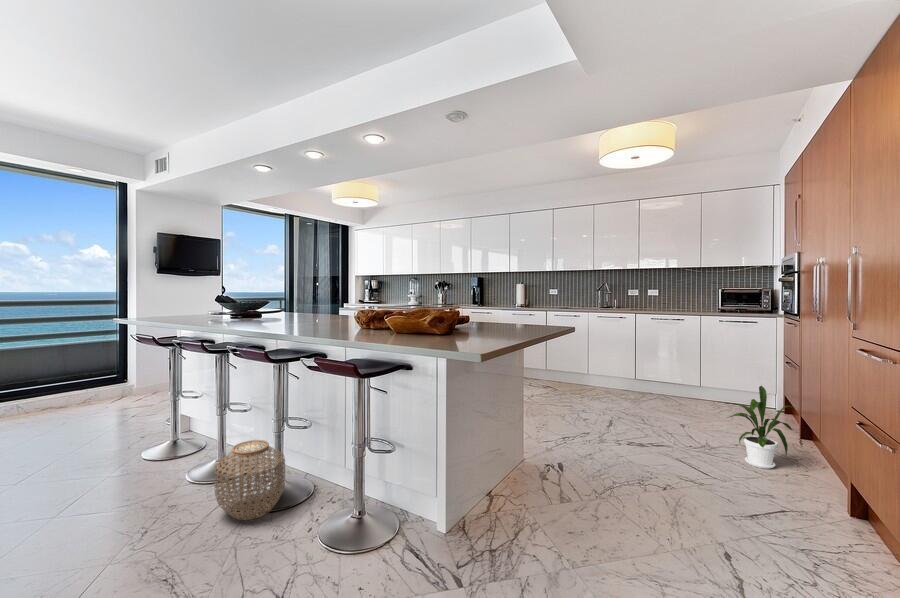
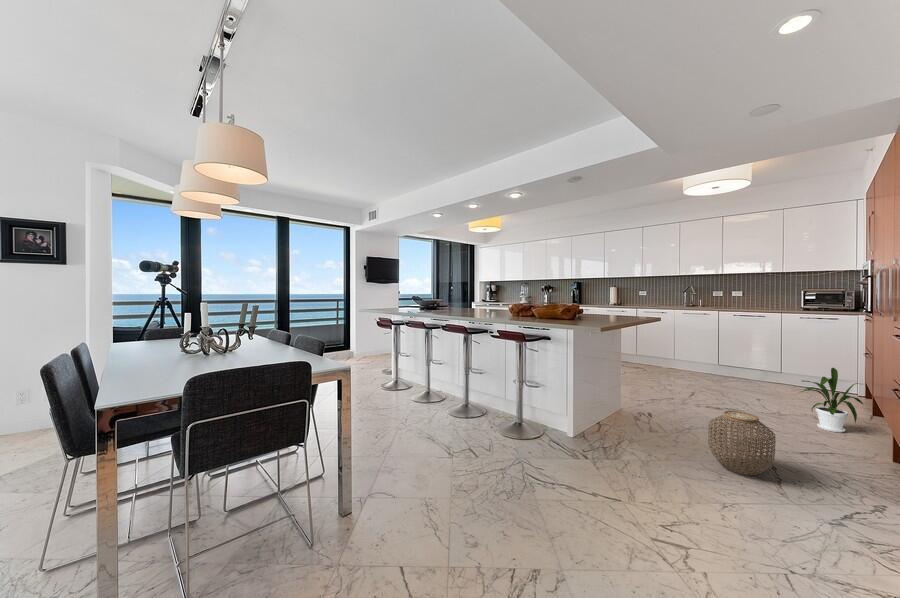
woven basket: present [214,440,285,520] -> present [708,411,775,475]

